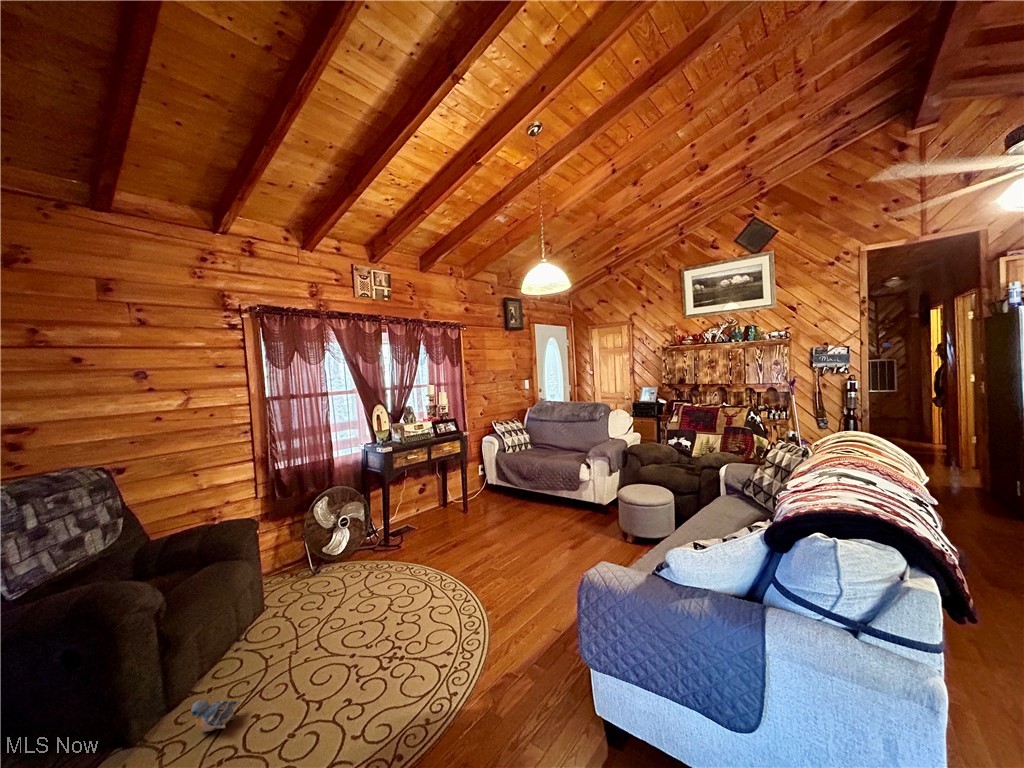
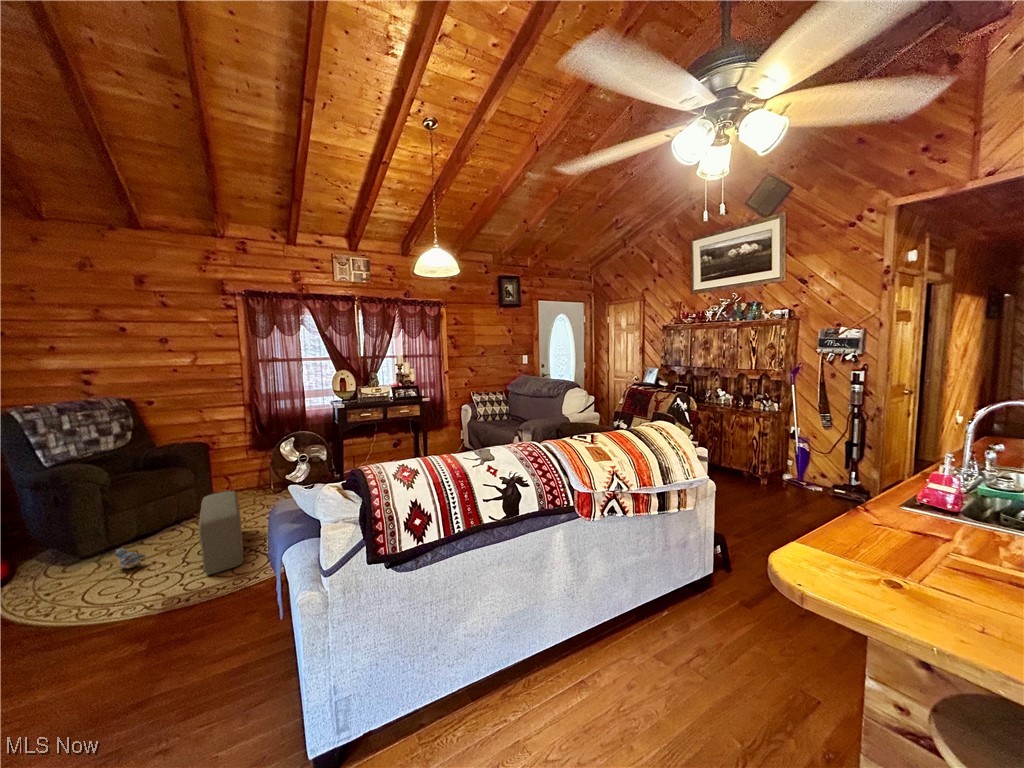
pouf: none [286,578,394,706] -> present [199,491,243,575]

